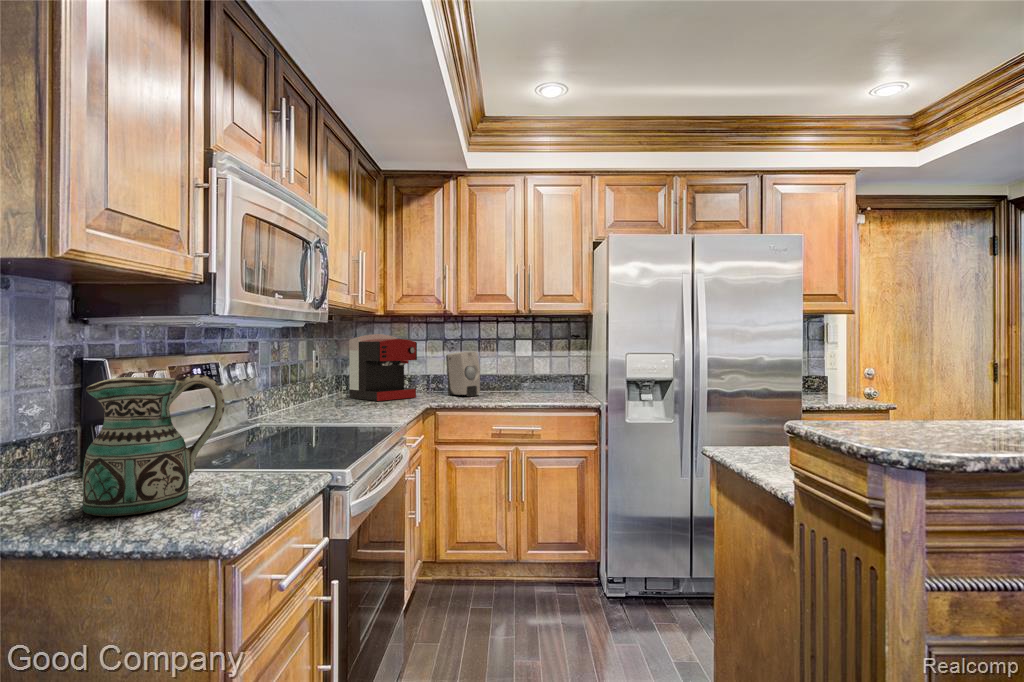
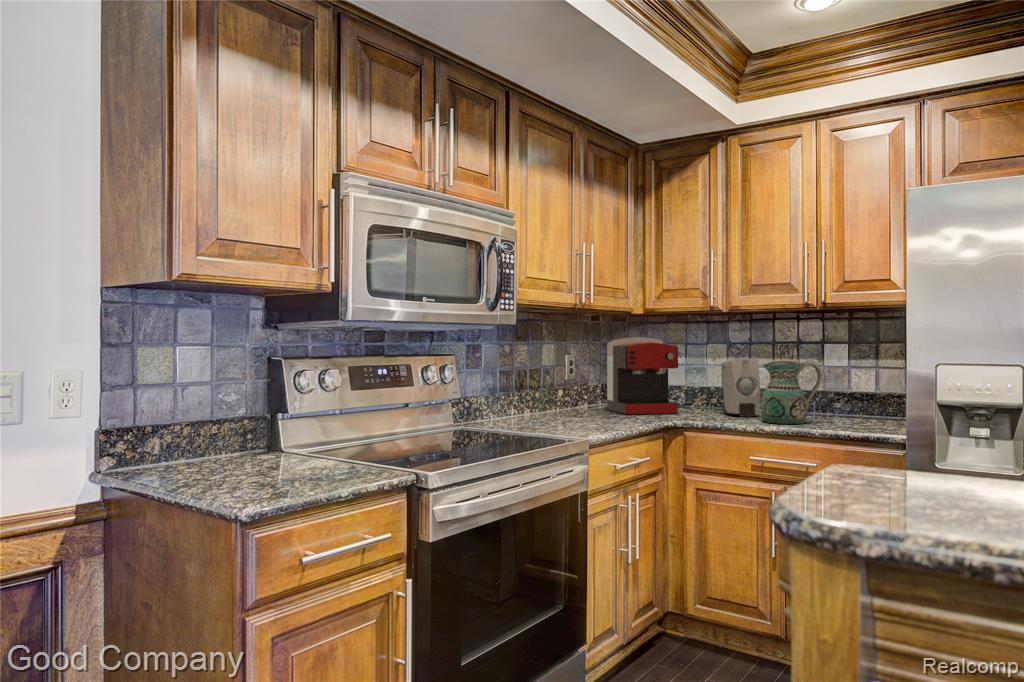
ceramic pitcher: present [83,375,225,516] -> present [762,360,822,424]

